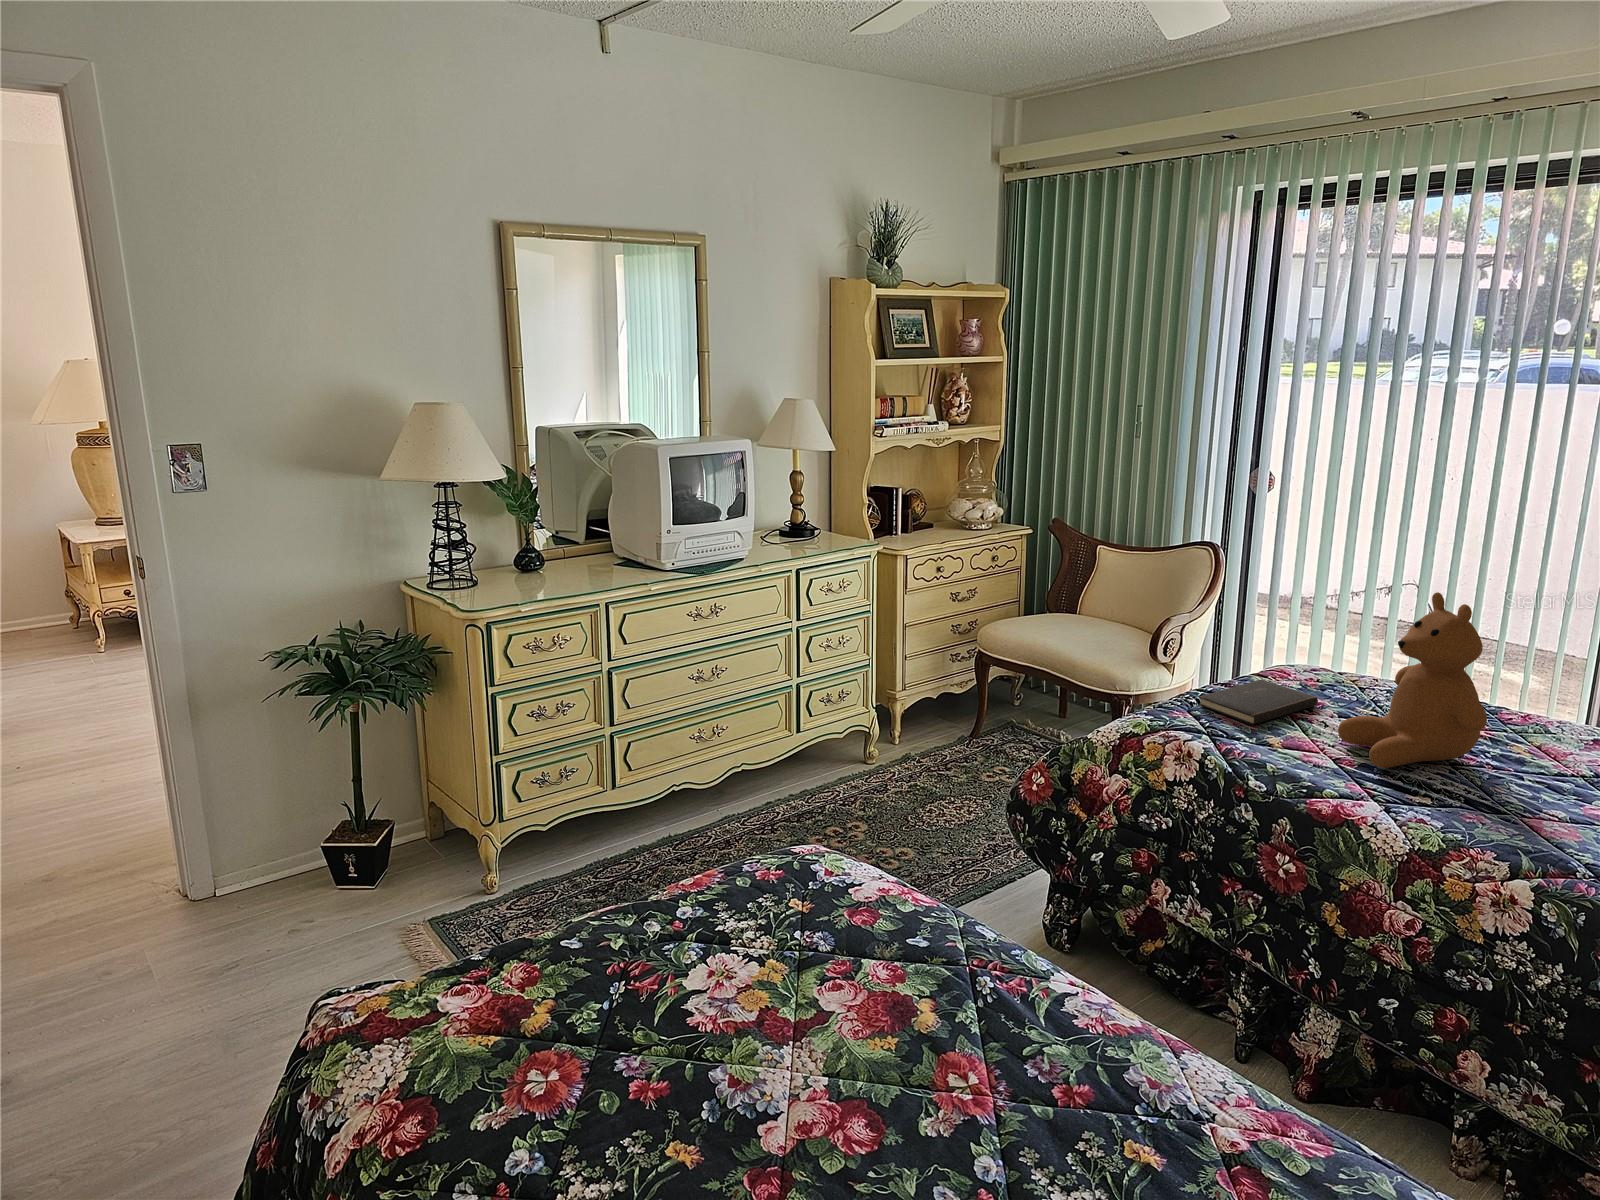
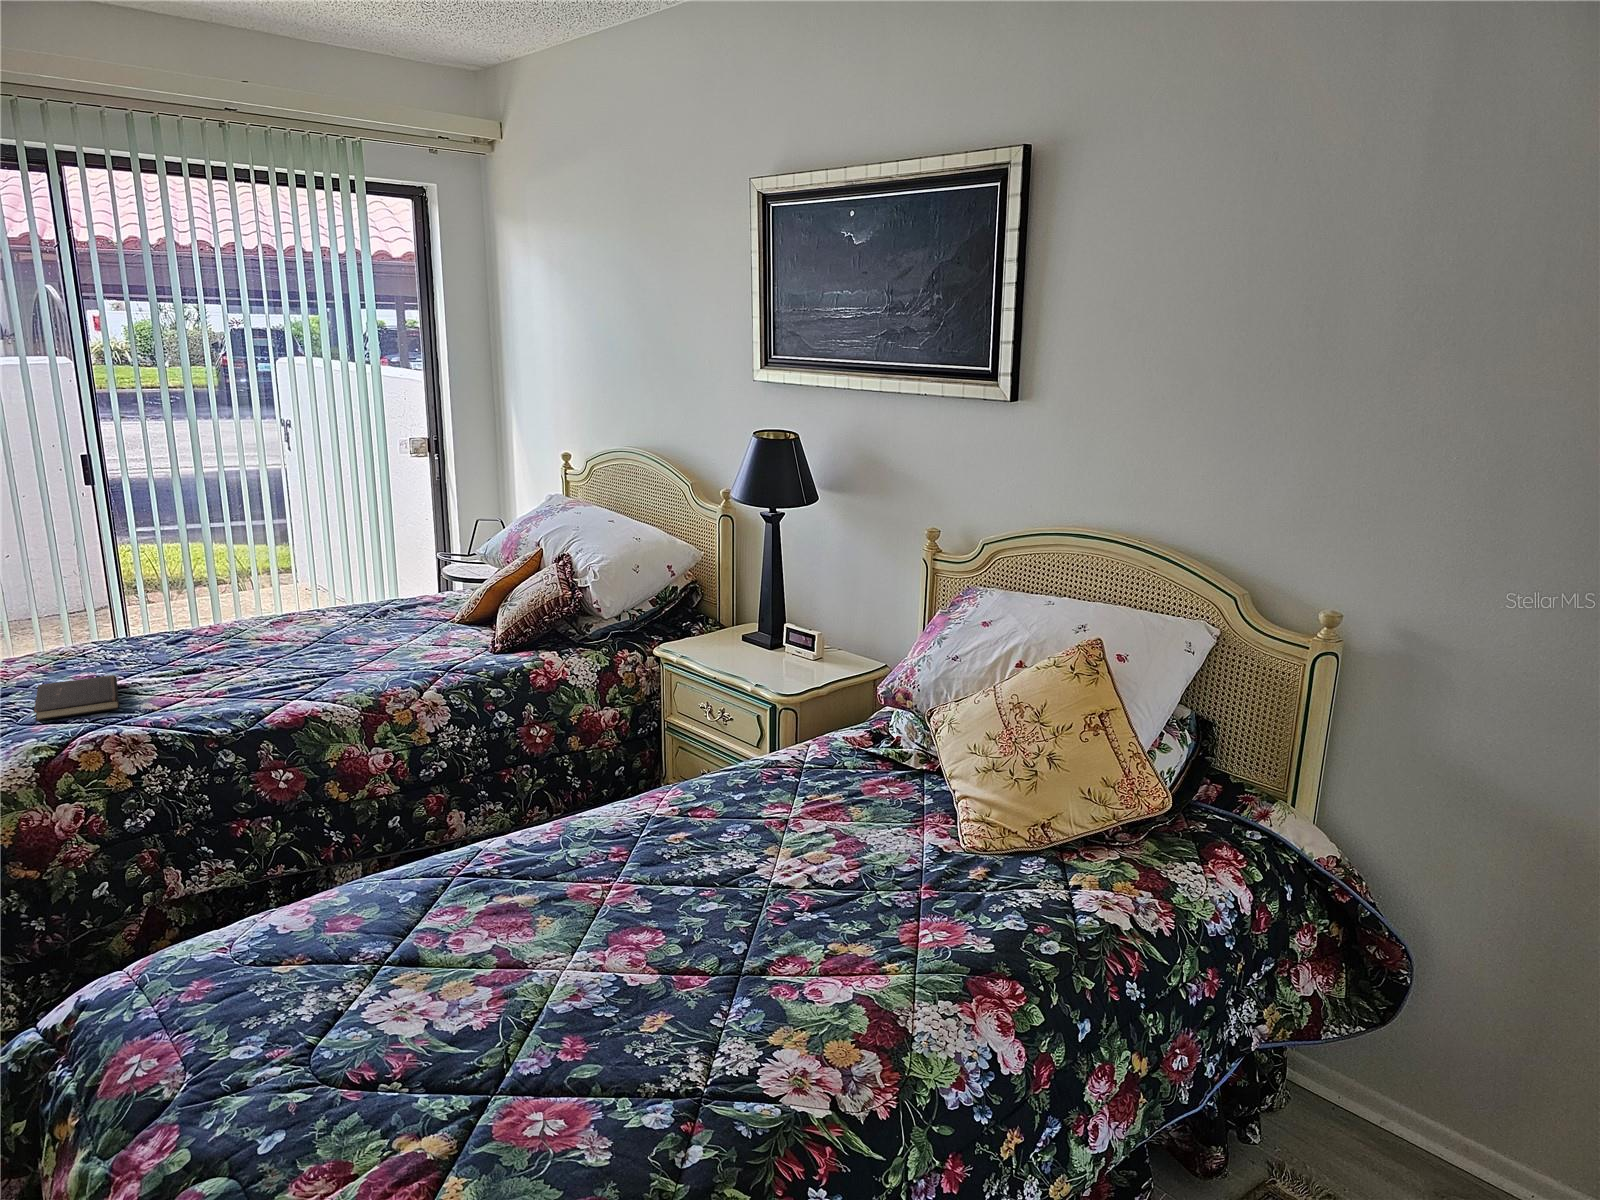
teddy bear: present [1338,592,1487,768] -> none [189,540,308,687]

